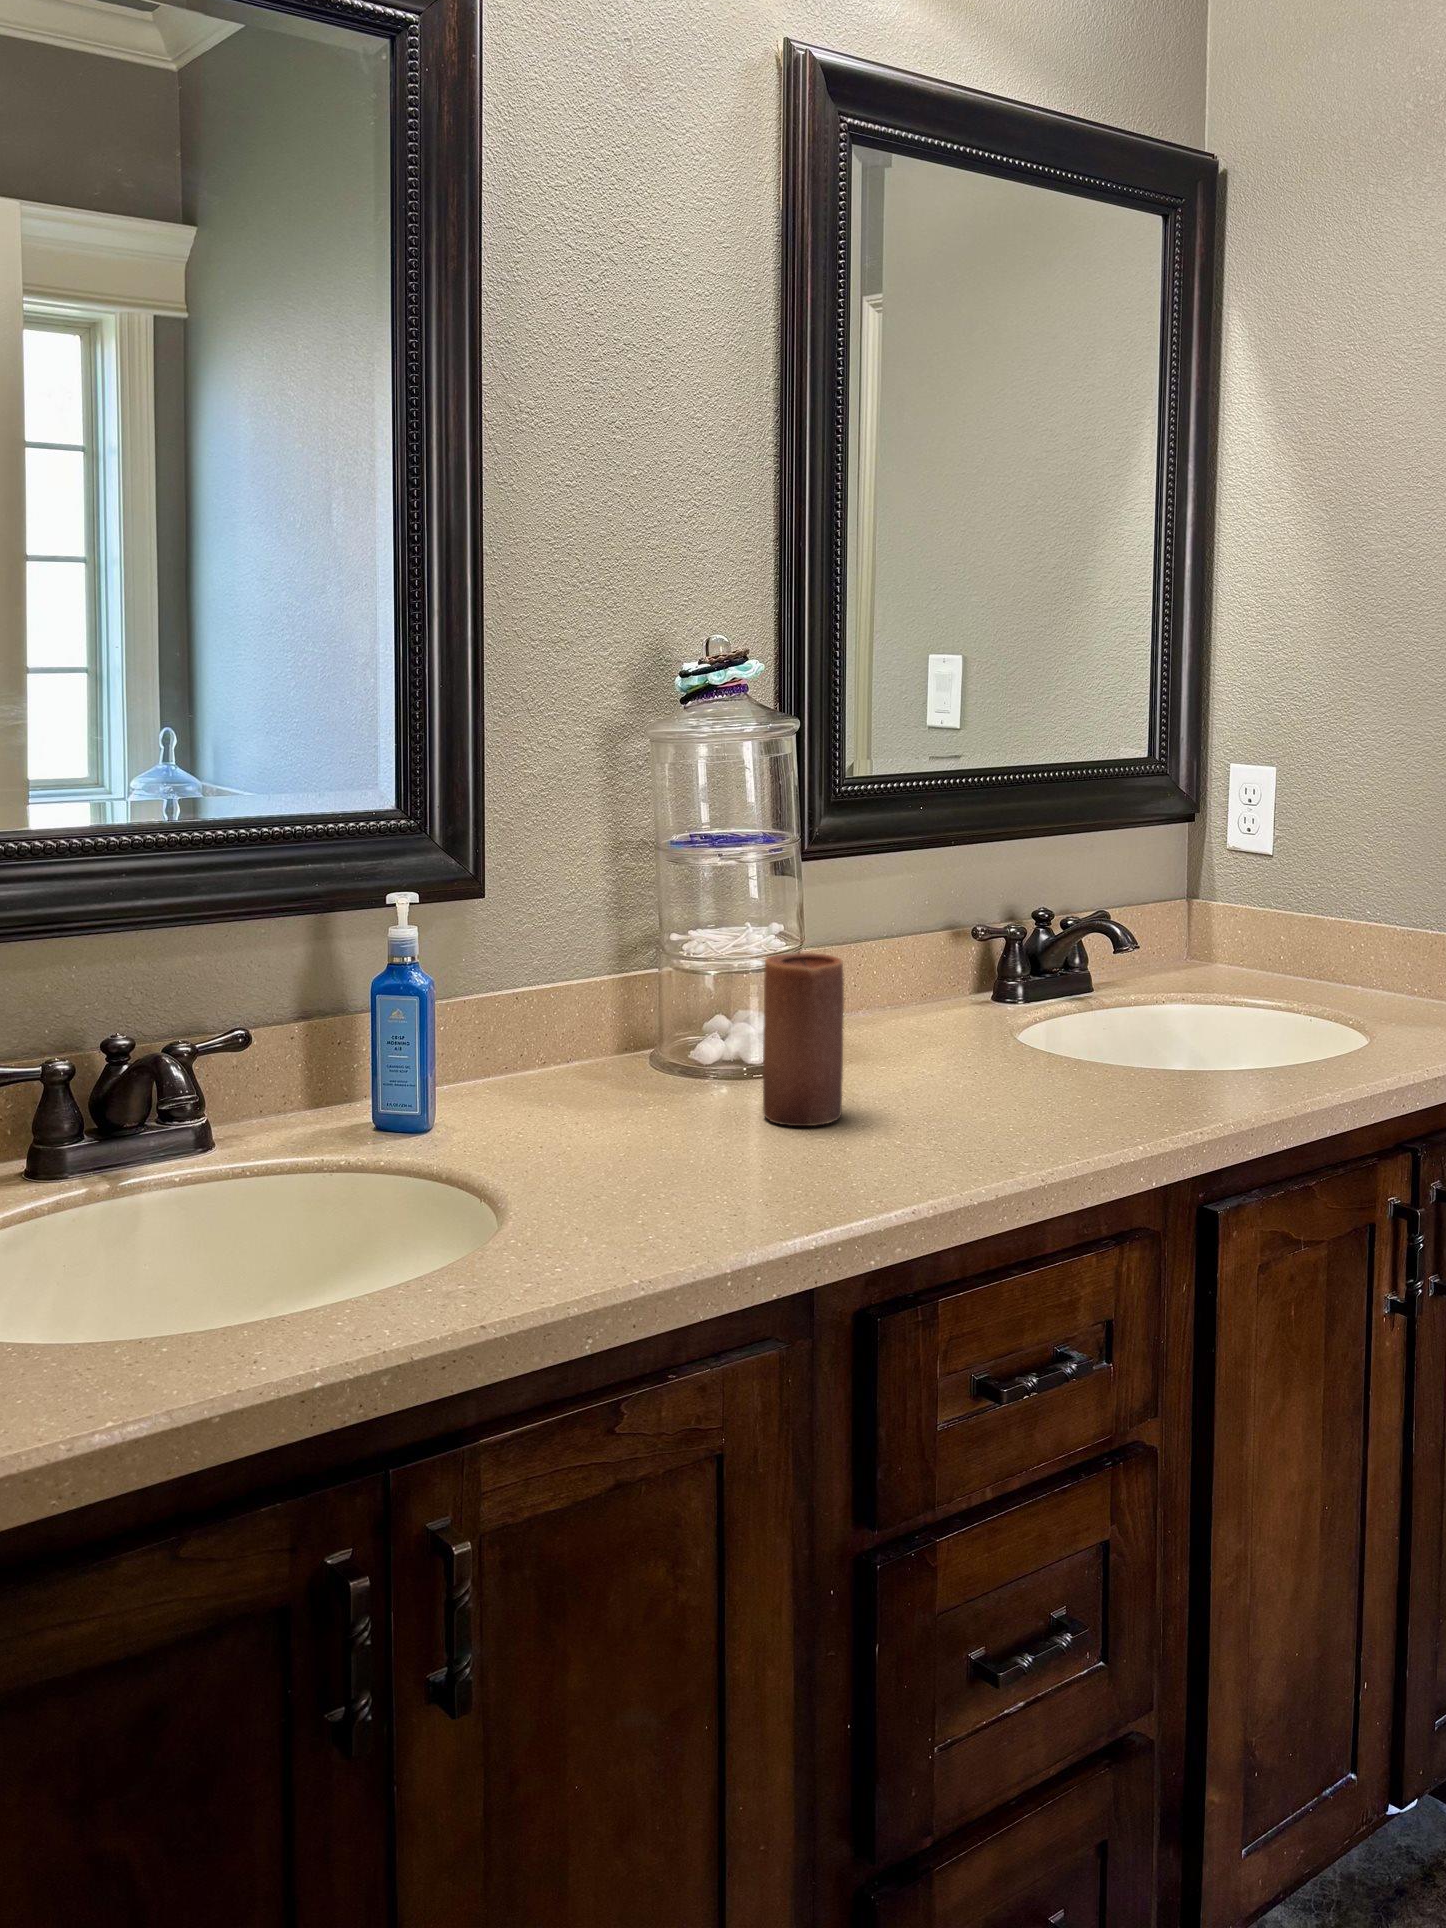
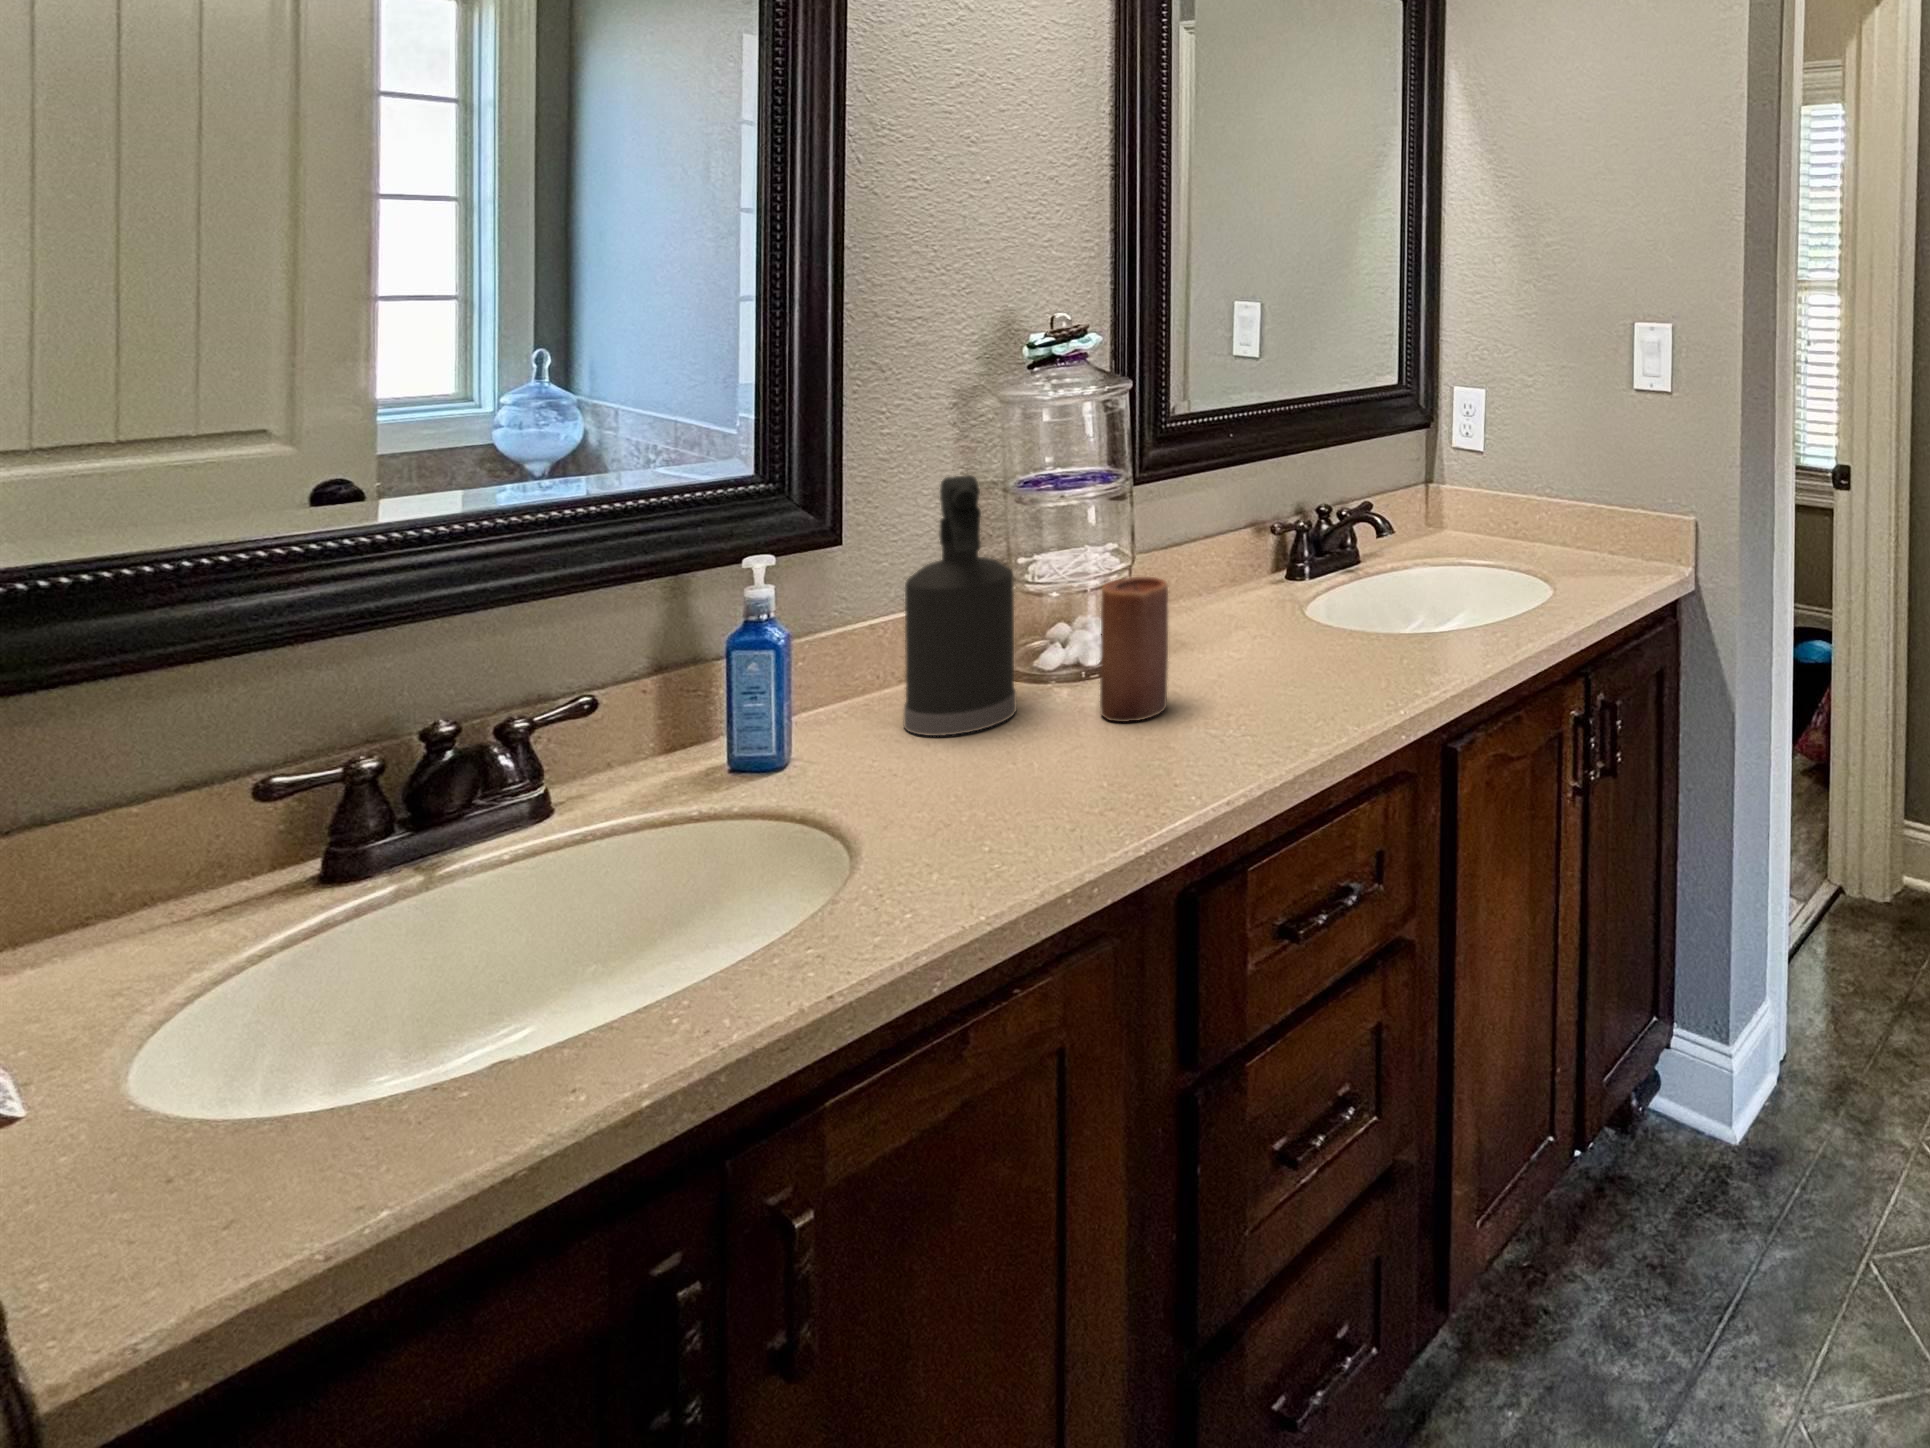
spray bottle: none [546,817,668,1119] -> present [904,475,1017,736]

